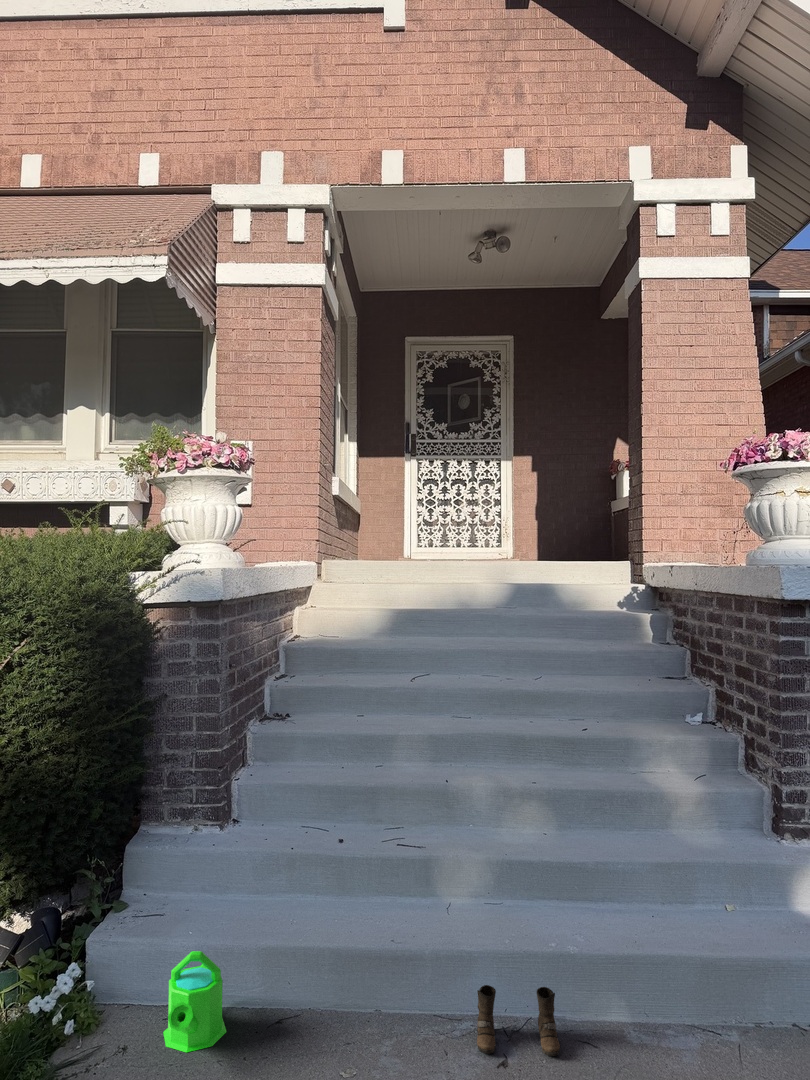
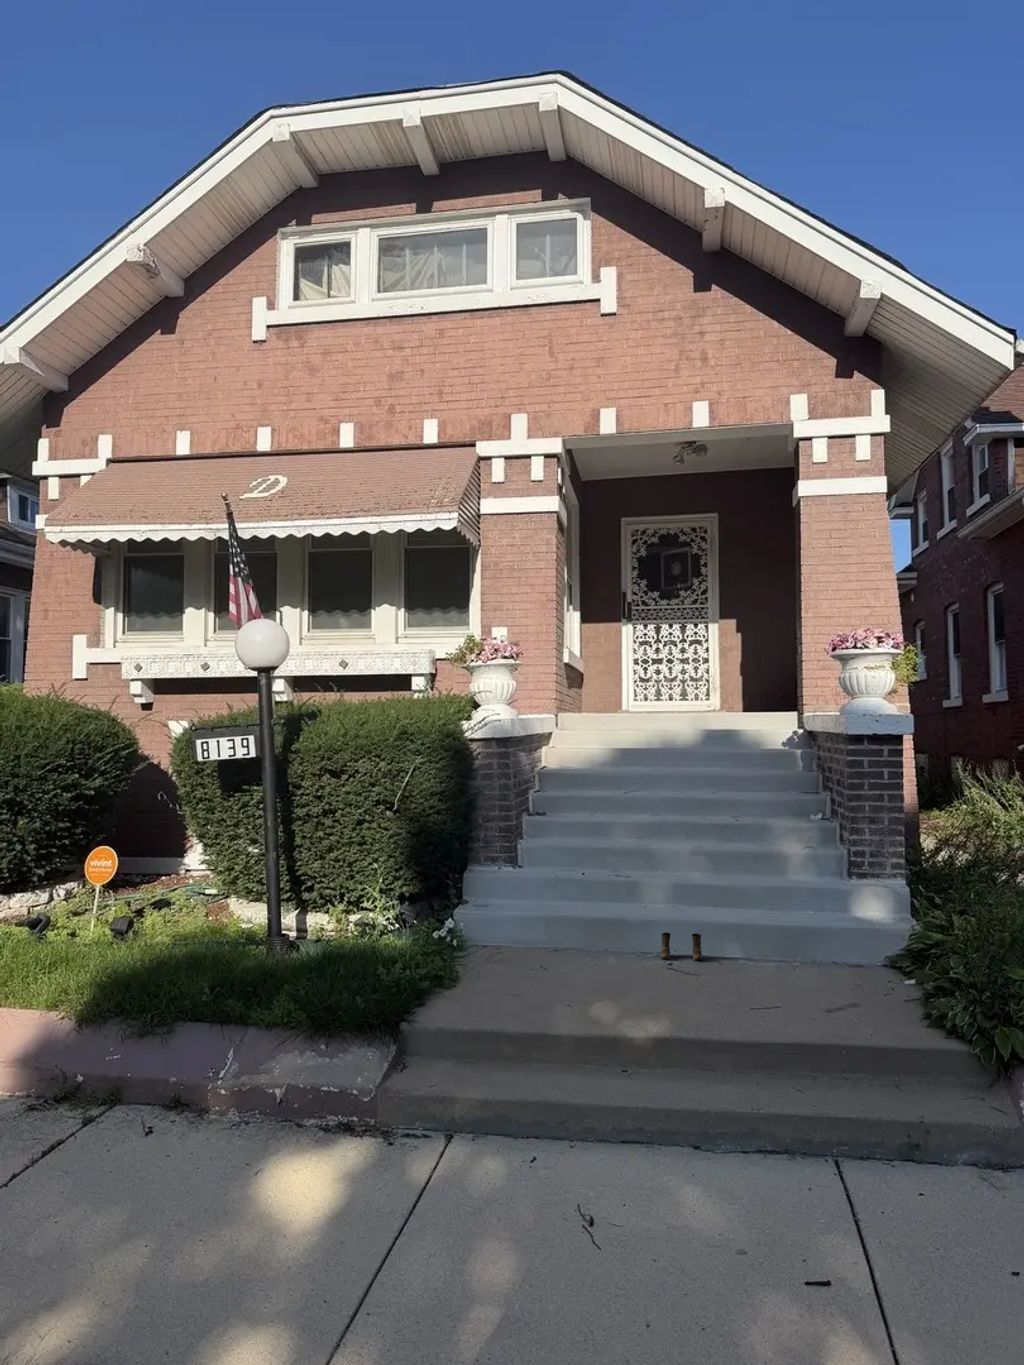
watering can: present [163,951,227,1052] -> none [503,913,535,956]

